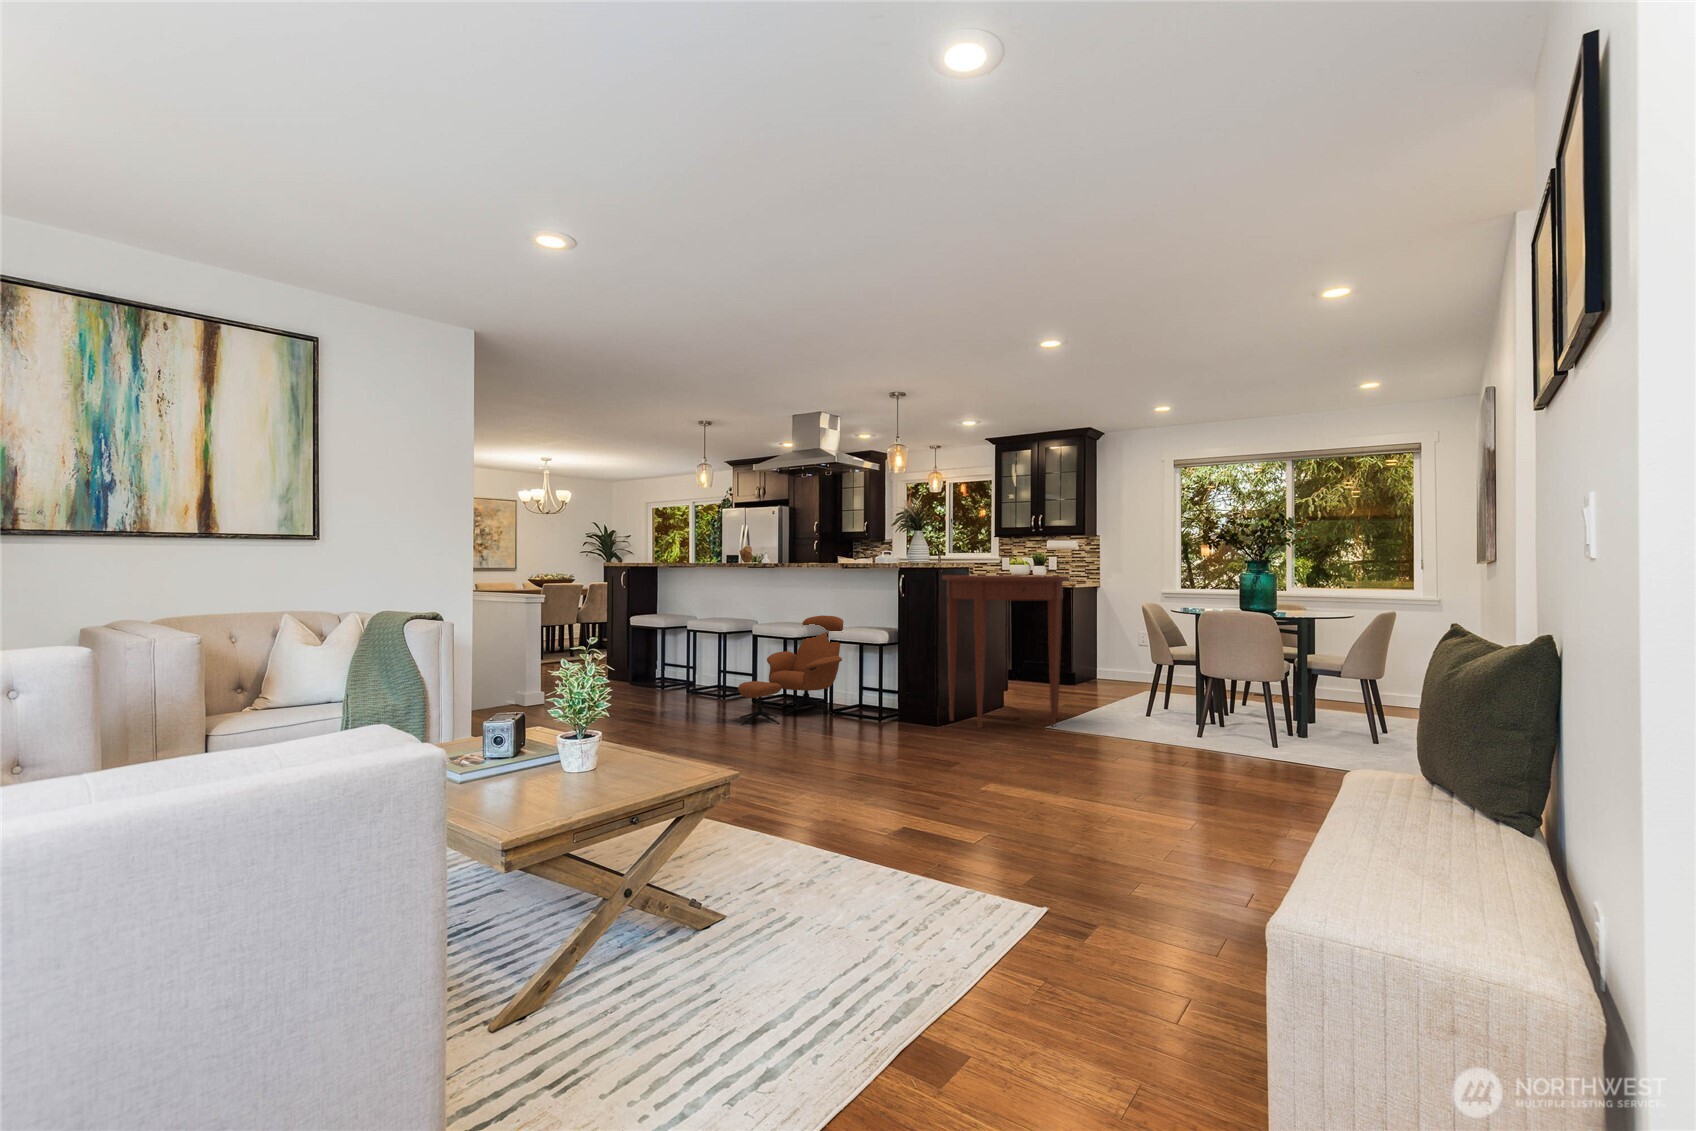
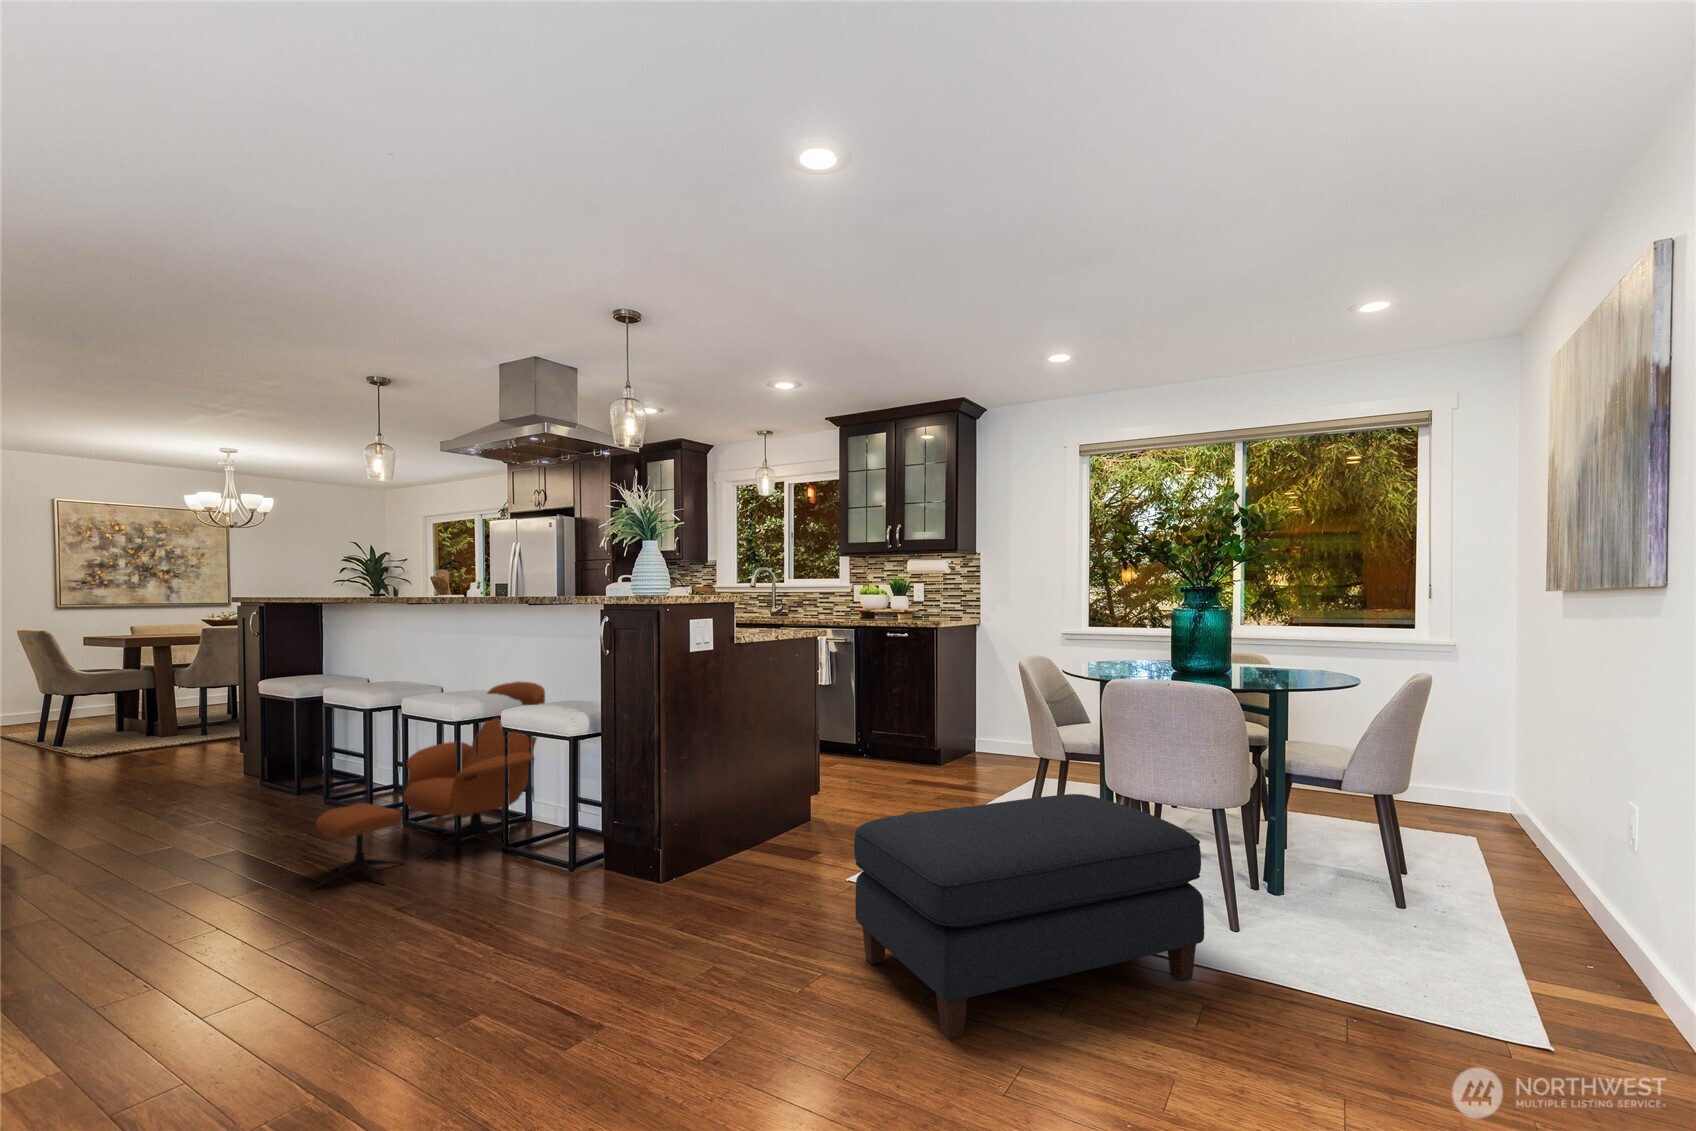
console table: present [942,575,1069,728] -> none [688,615,896,882]
ottoman: none [1067,675,1259,775] -> present [854,794,1204,1040]

